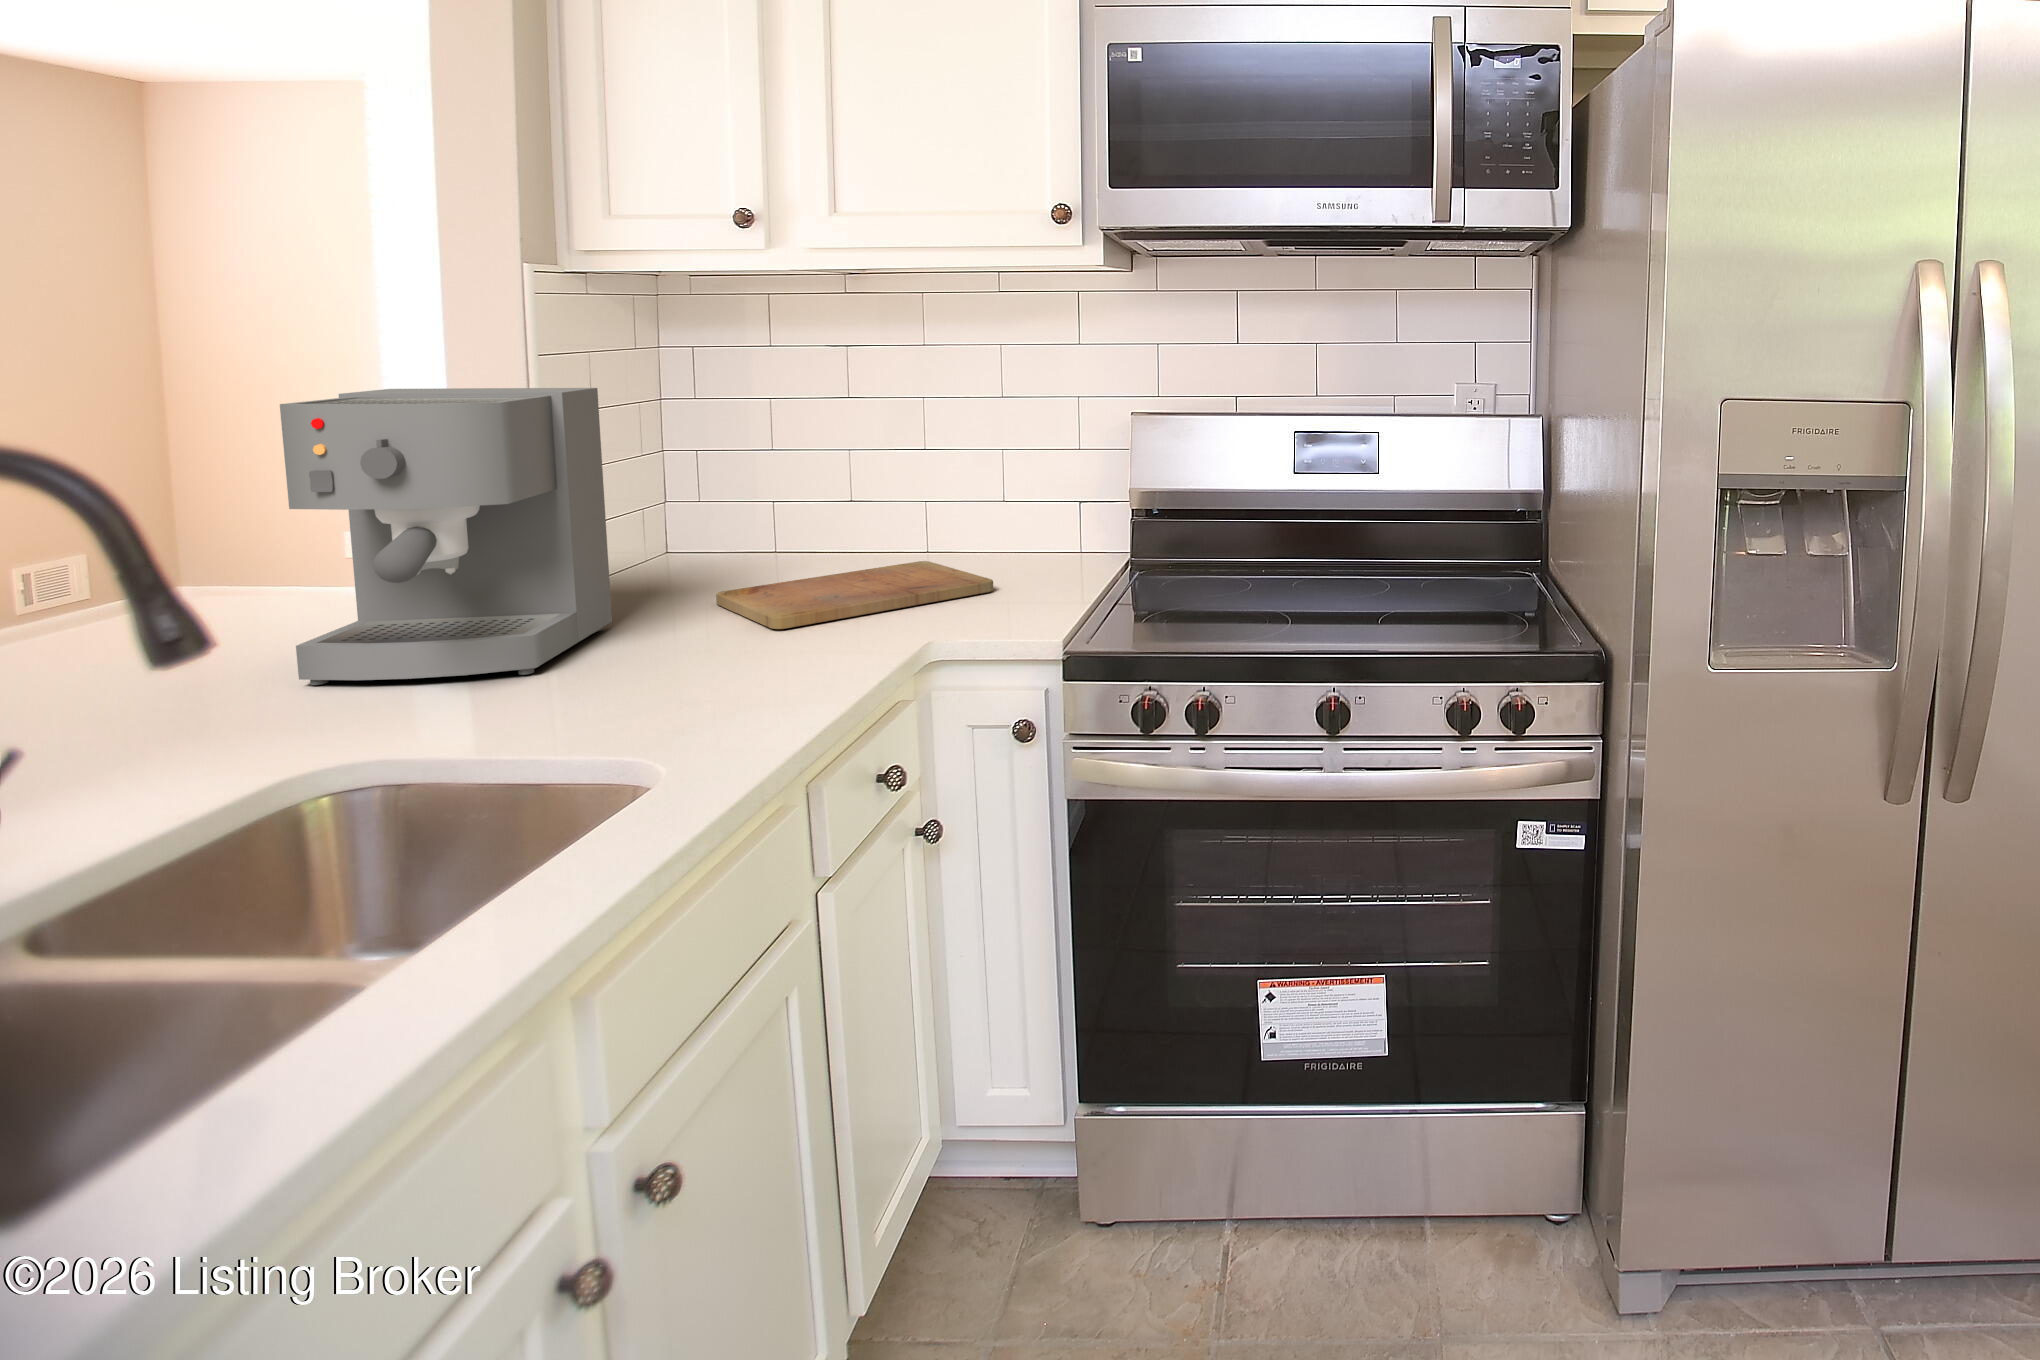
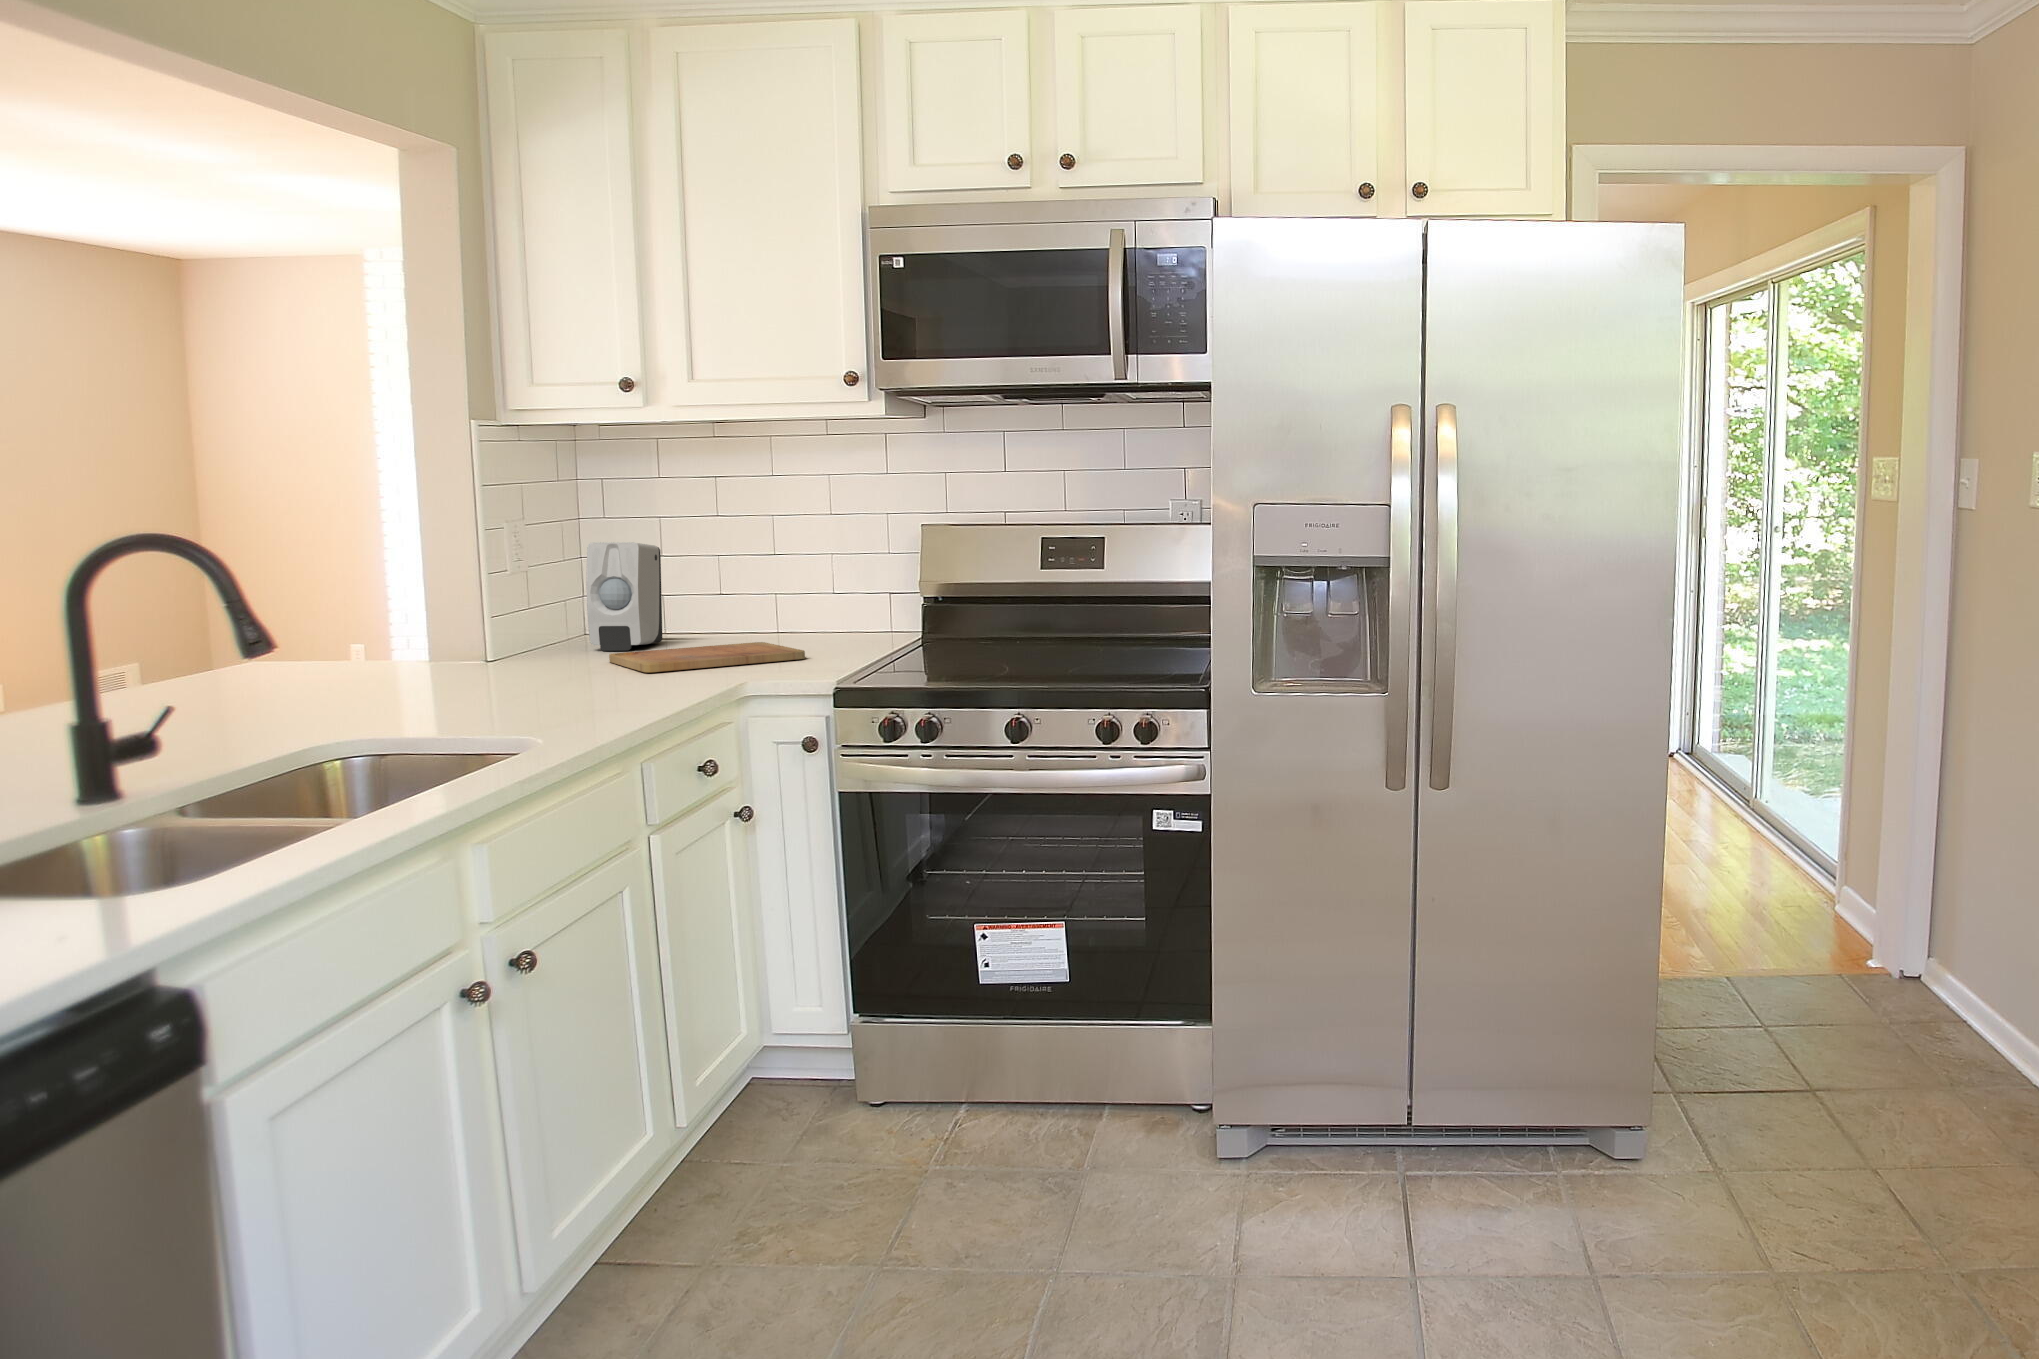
coffee maker: present [280,388,612,685] -> none [335,503,538,689]
soap dispenser: none [682,431,785,578] -> present [587,542,662,651]

